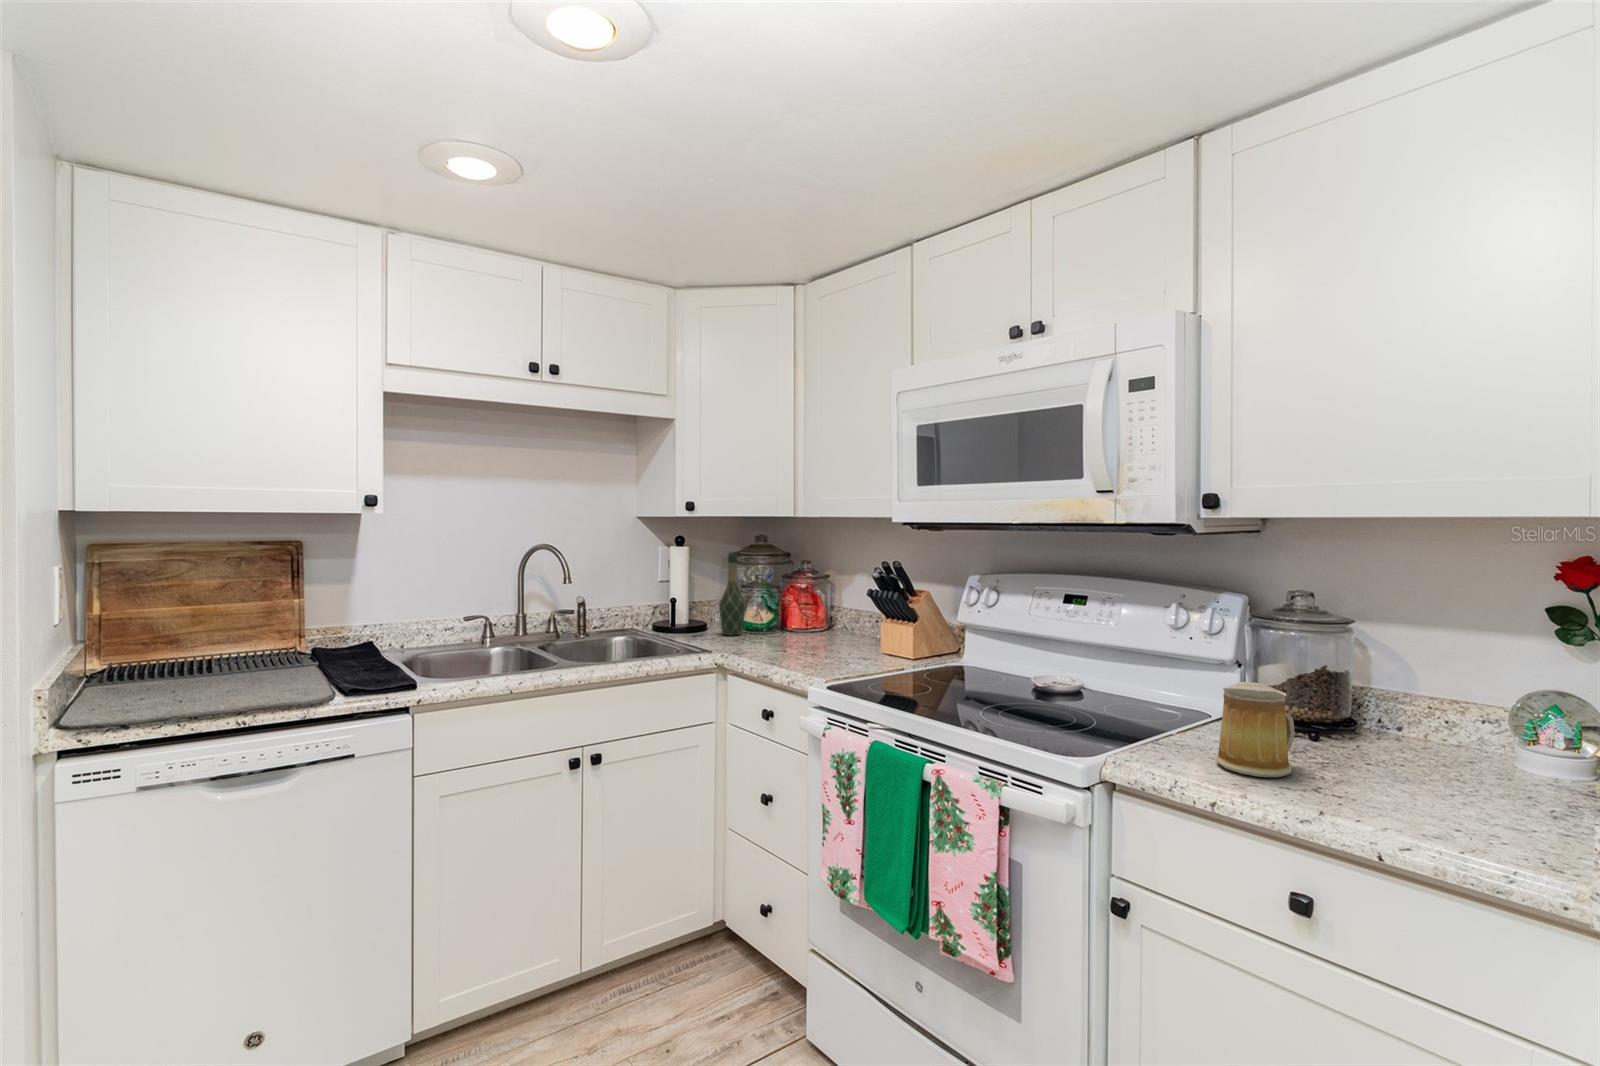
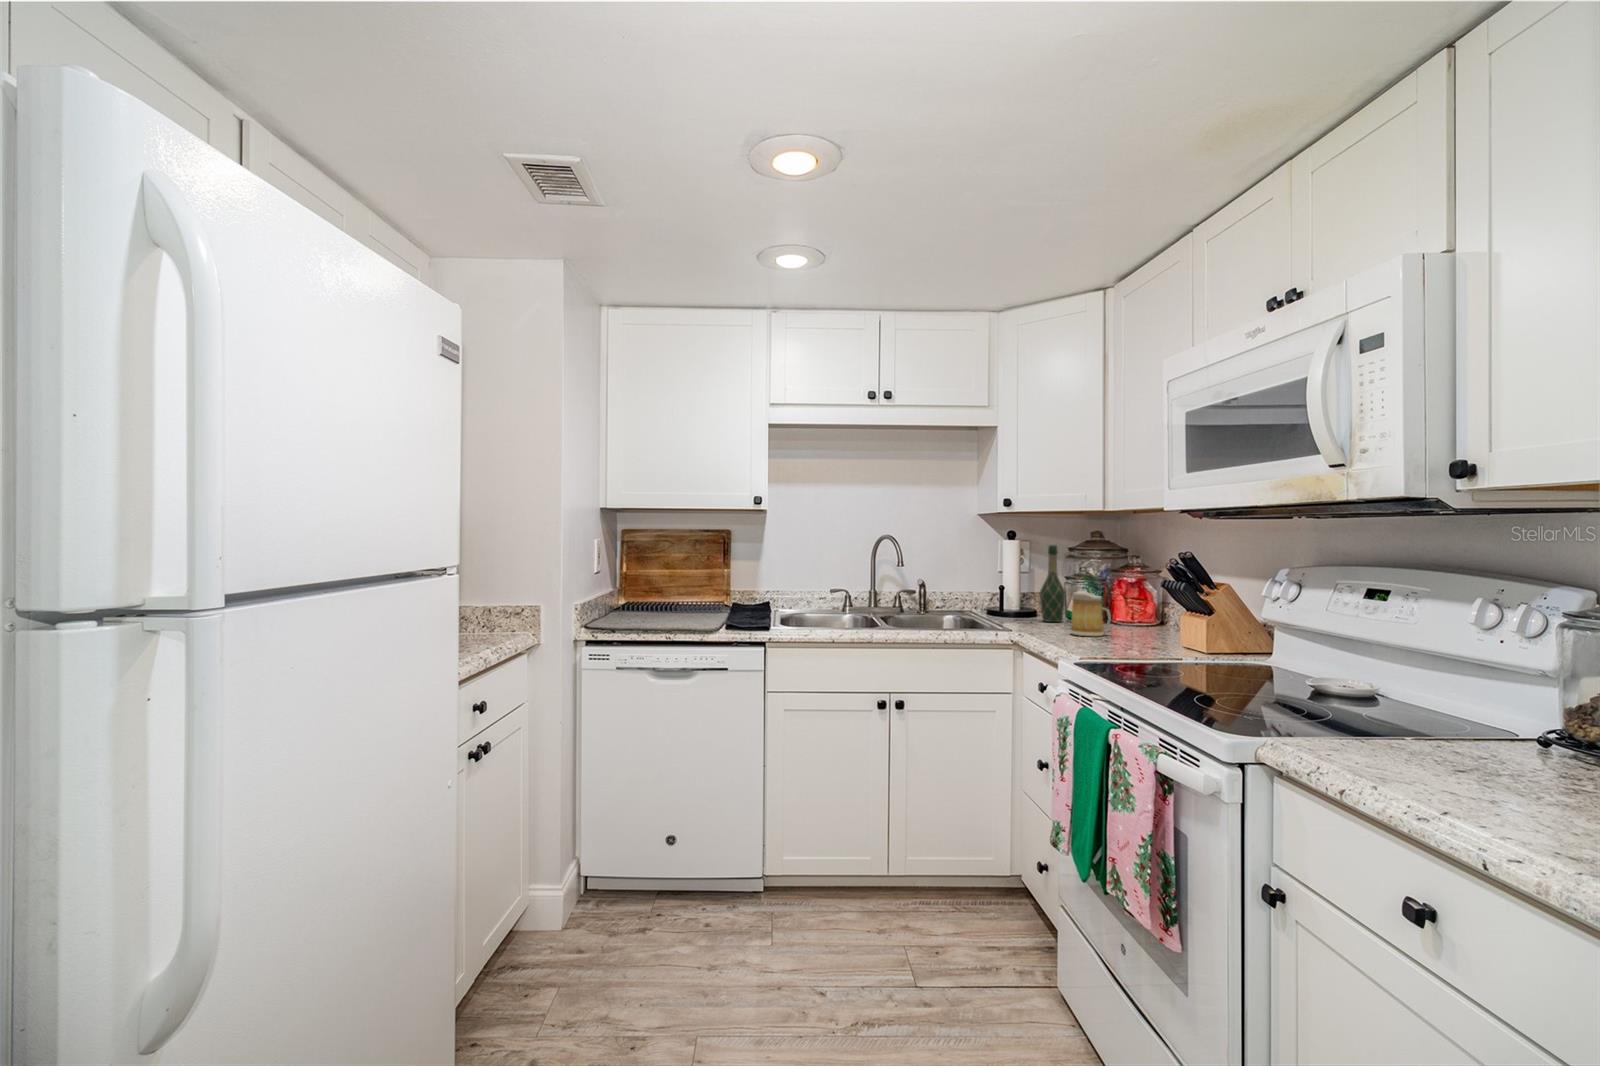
mug: present [1215,682,1295,777] -> present [1070,591,1111,636]

